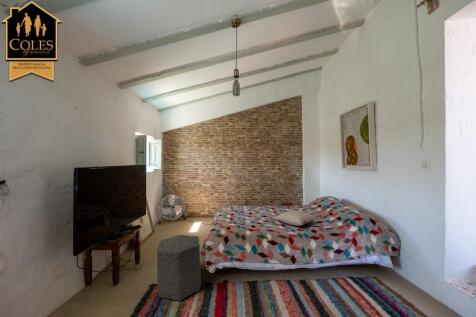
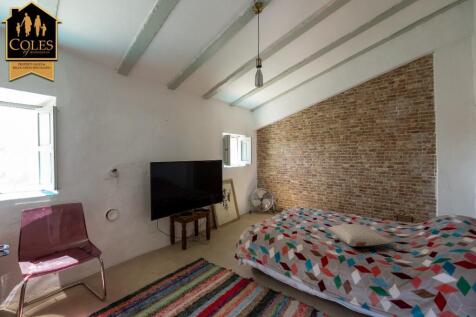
ottoman: present [157,235,201,301] -> none [193,224,234,280]

